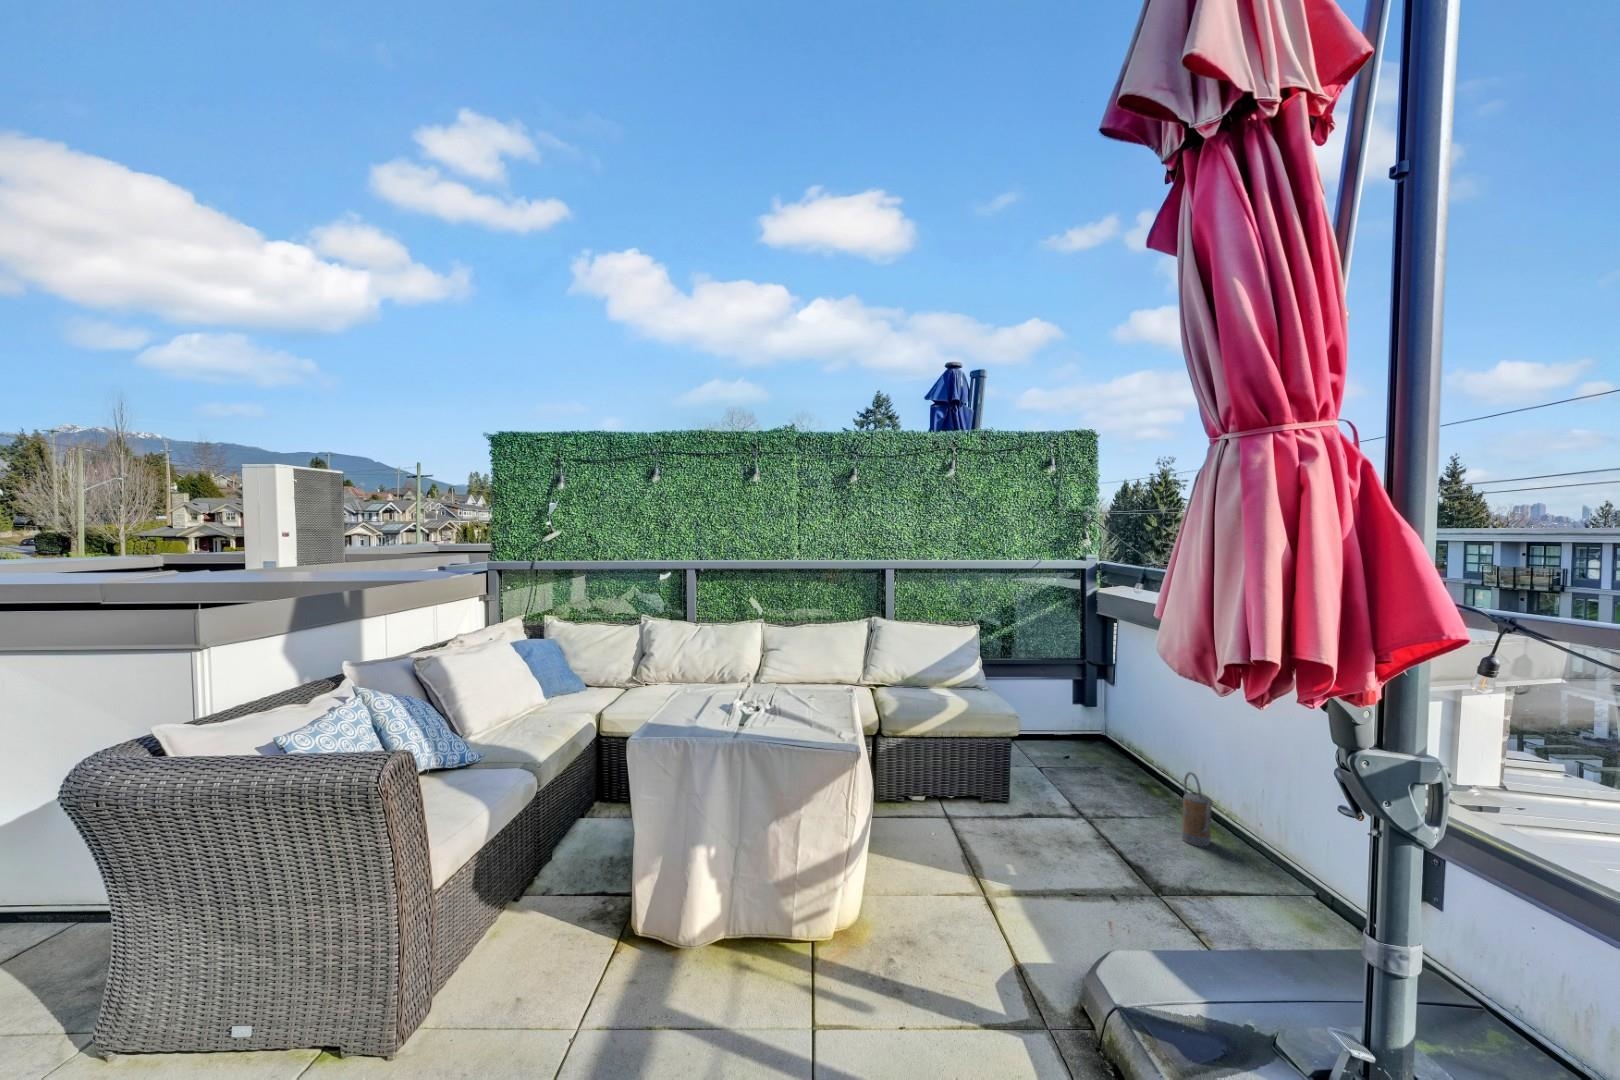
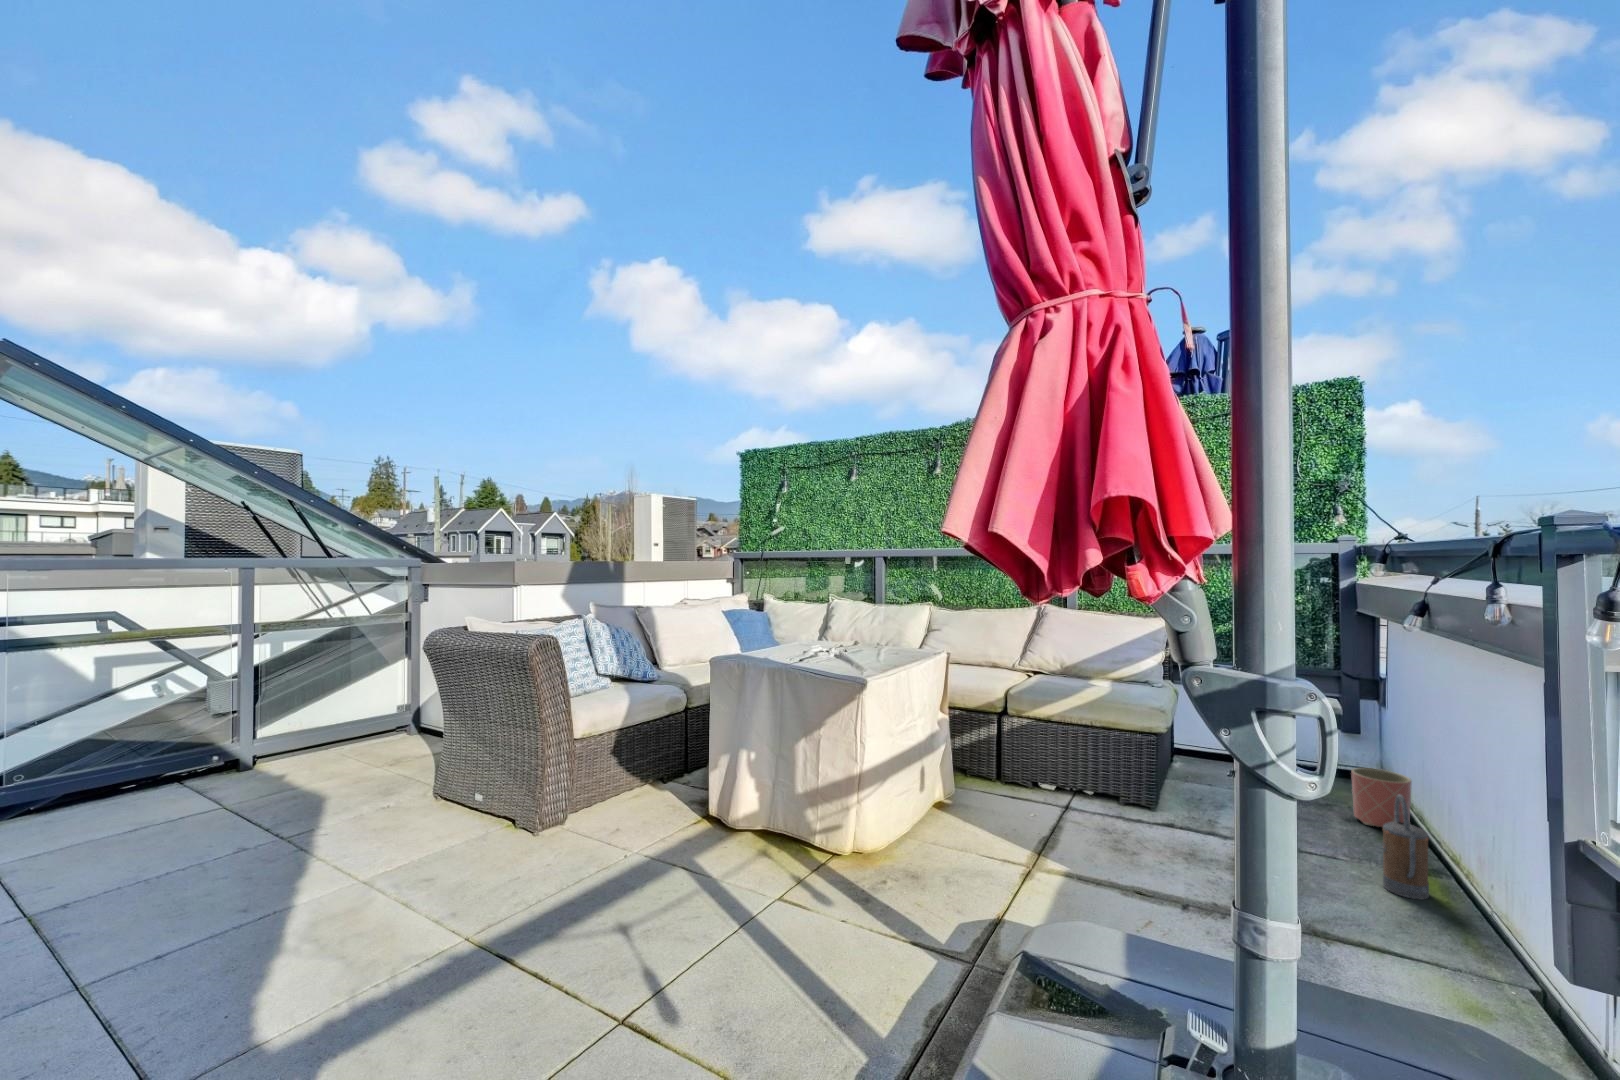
planter: none [1127,745,1165,790] -> present [1351,768,1412,827]

